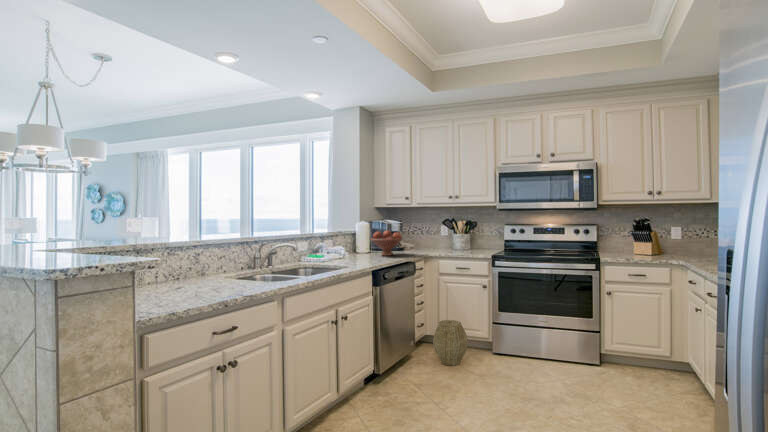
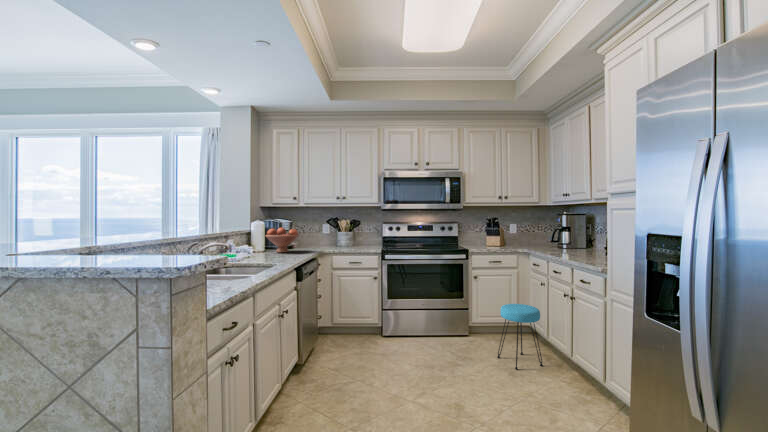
woven basket: present [433,320,468,366] -> none [335,311,368,356]
stool: none [617,330,675,411] -> present [498,304,543,369]

